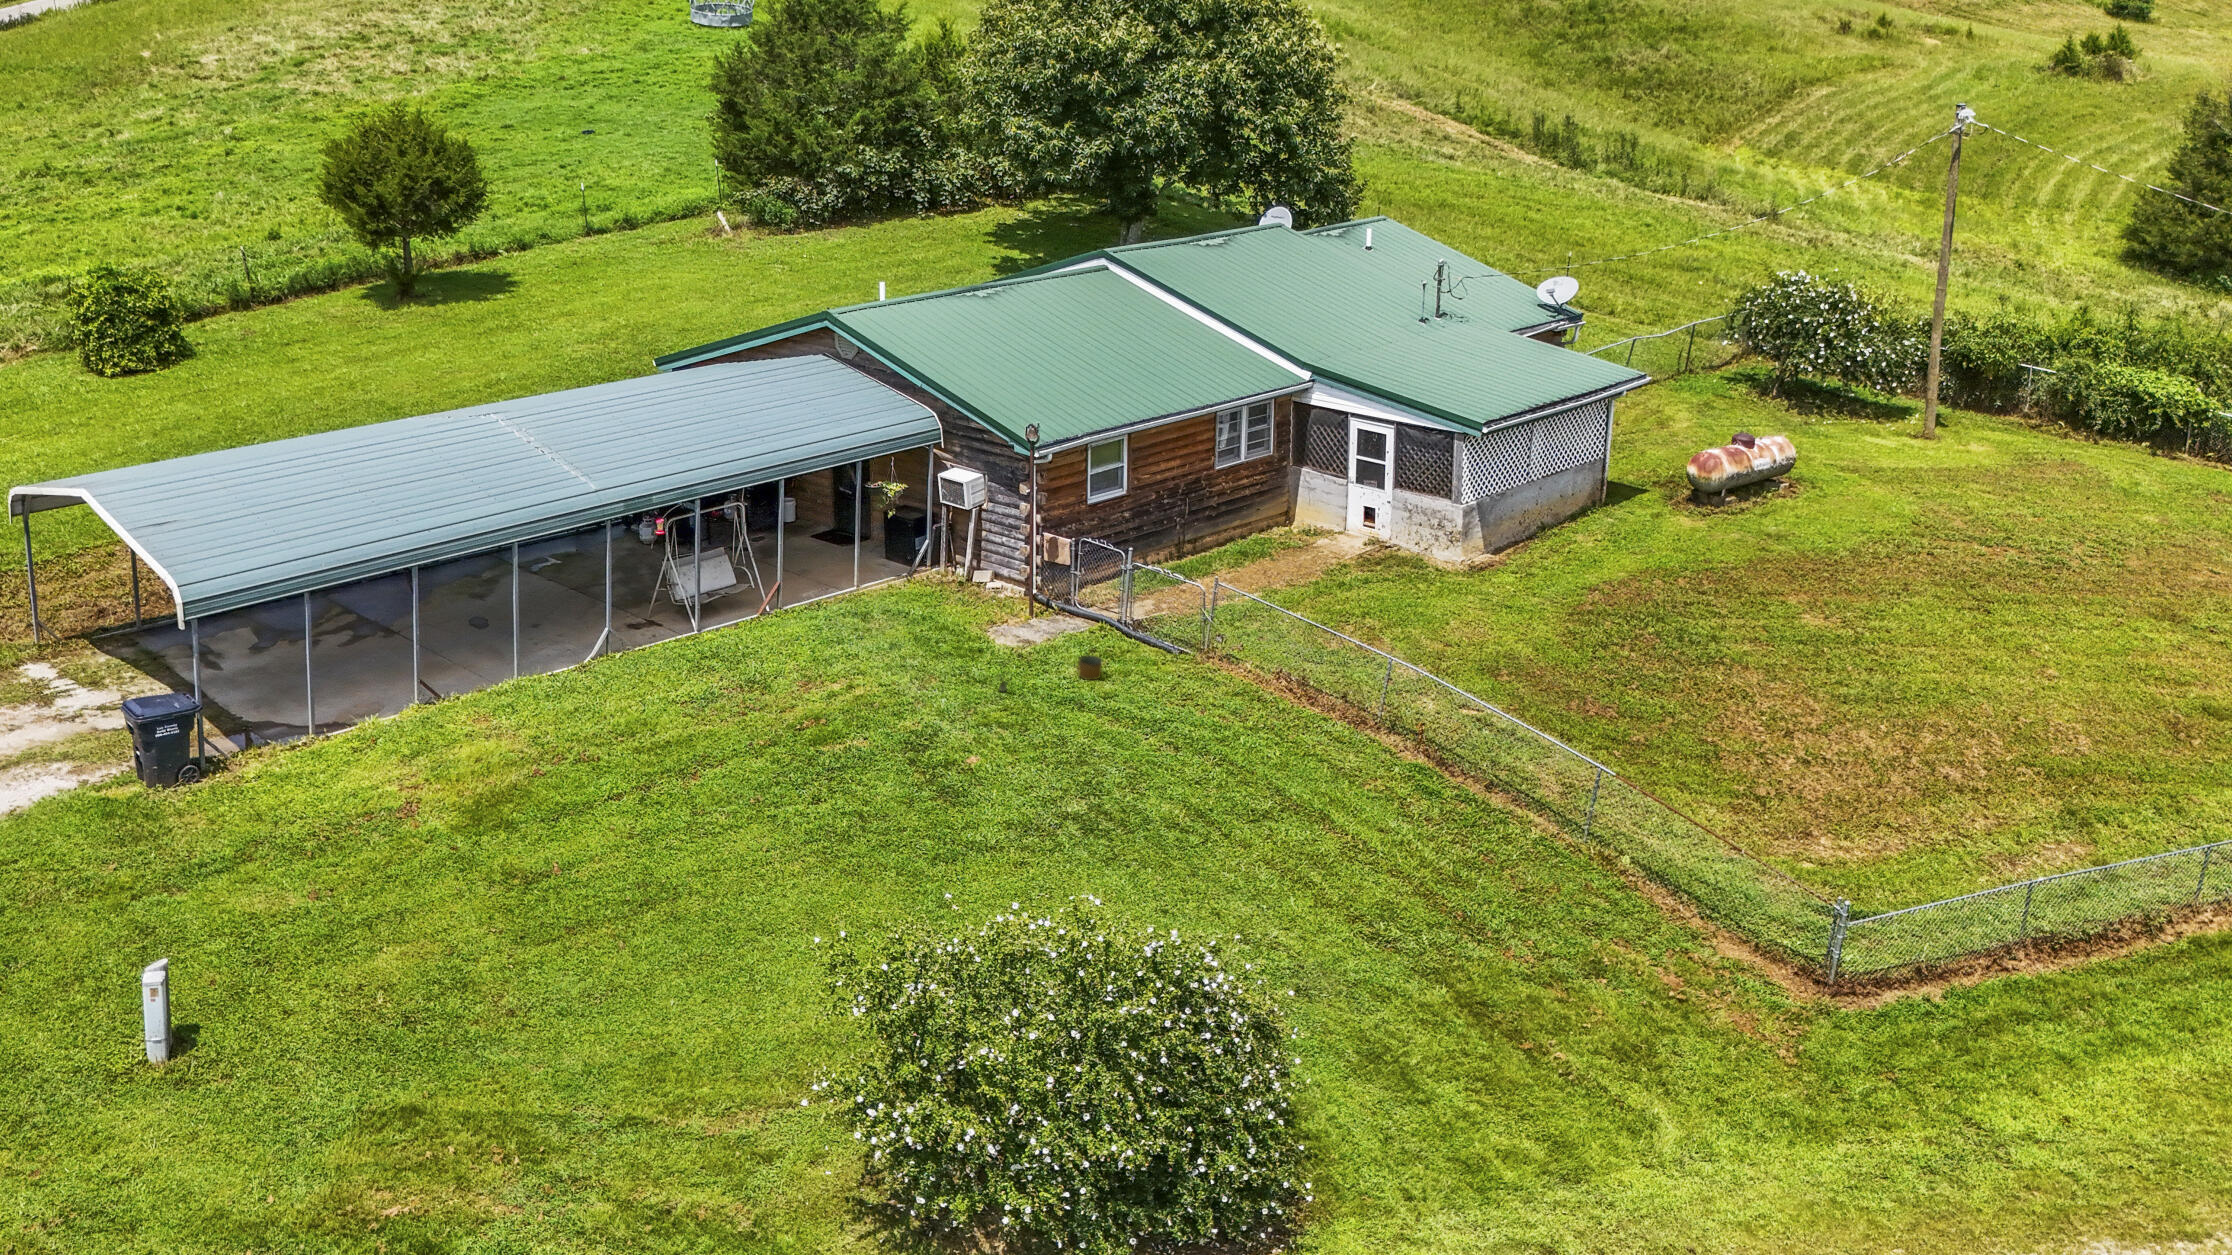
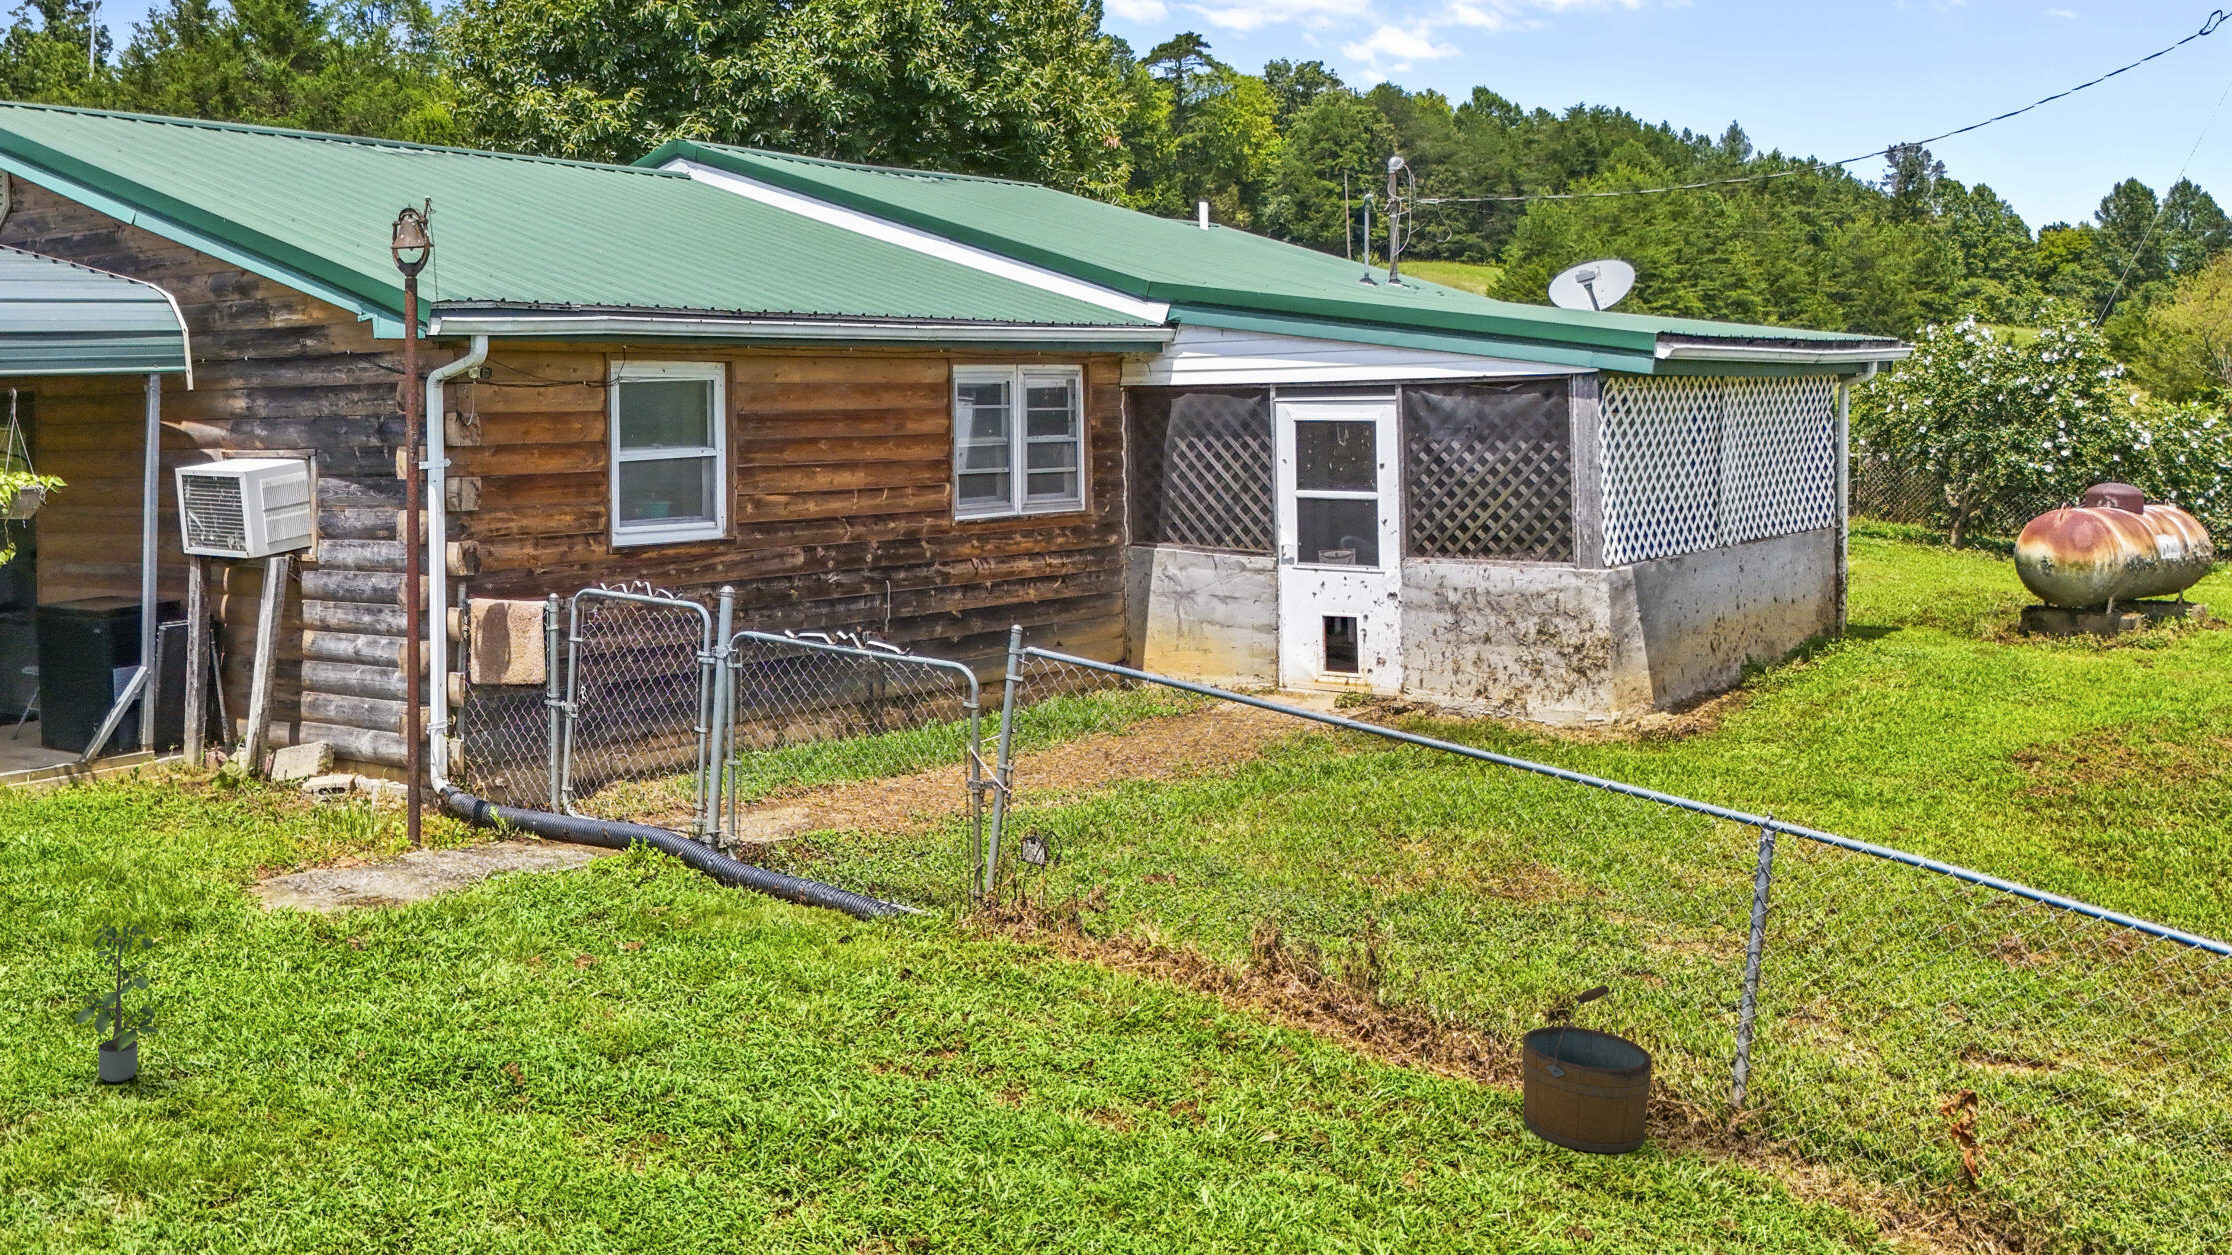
bucket: present [1078,649,1102,680] -> present [1522,986,1652,1153]

